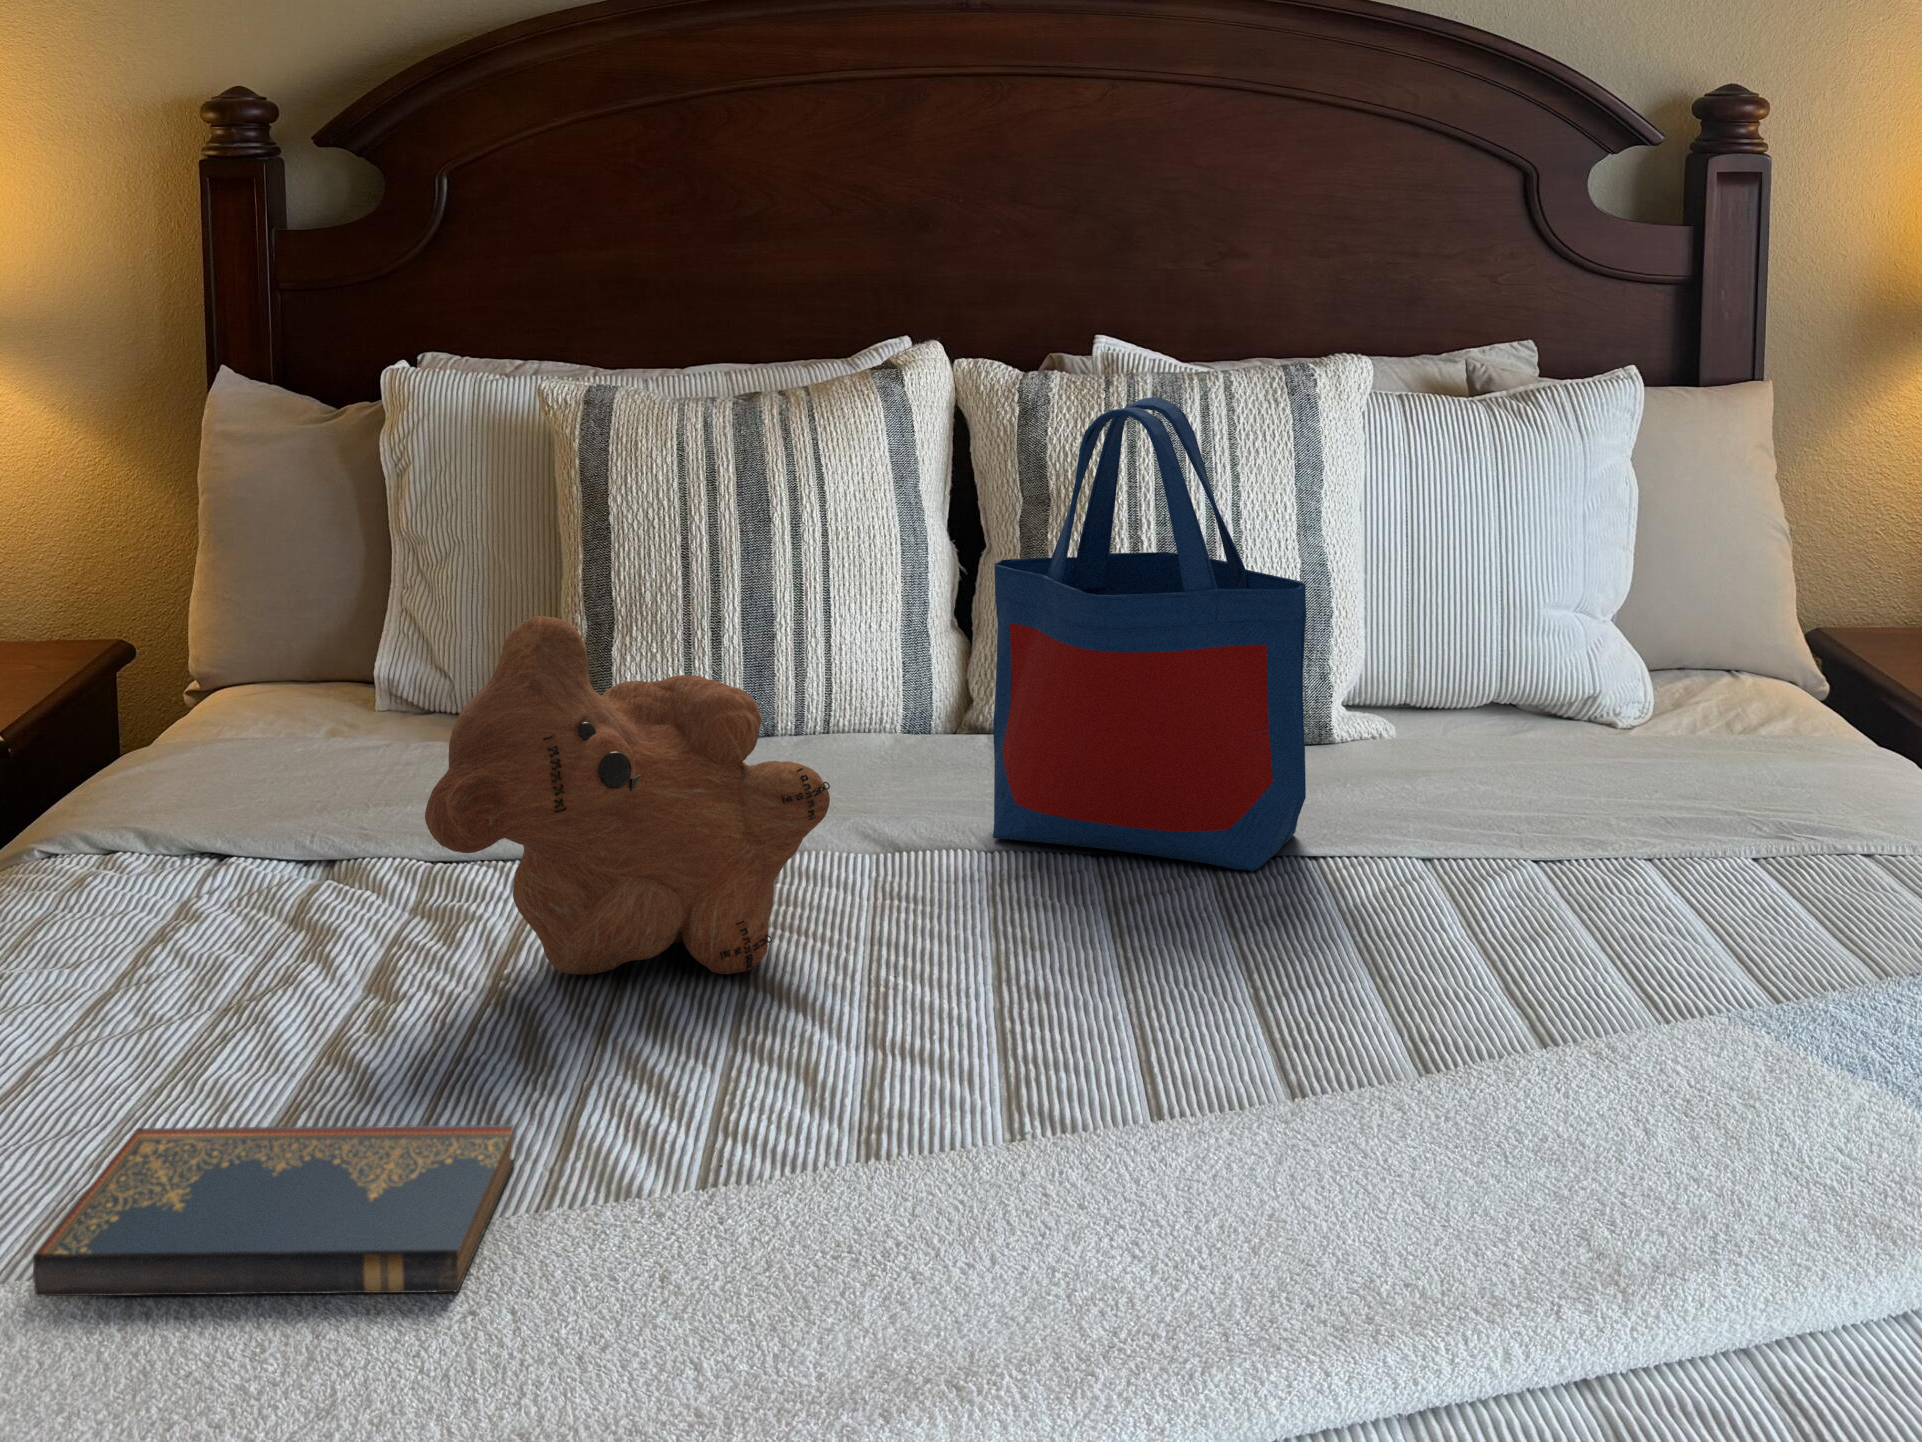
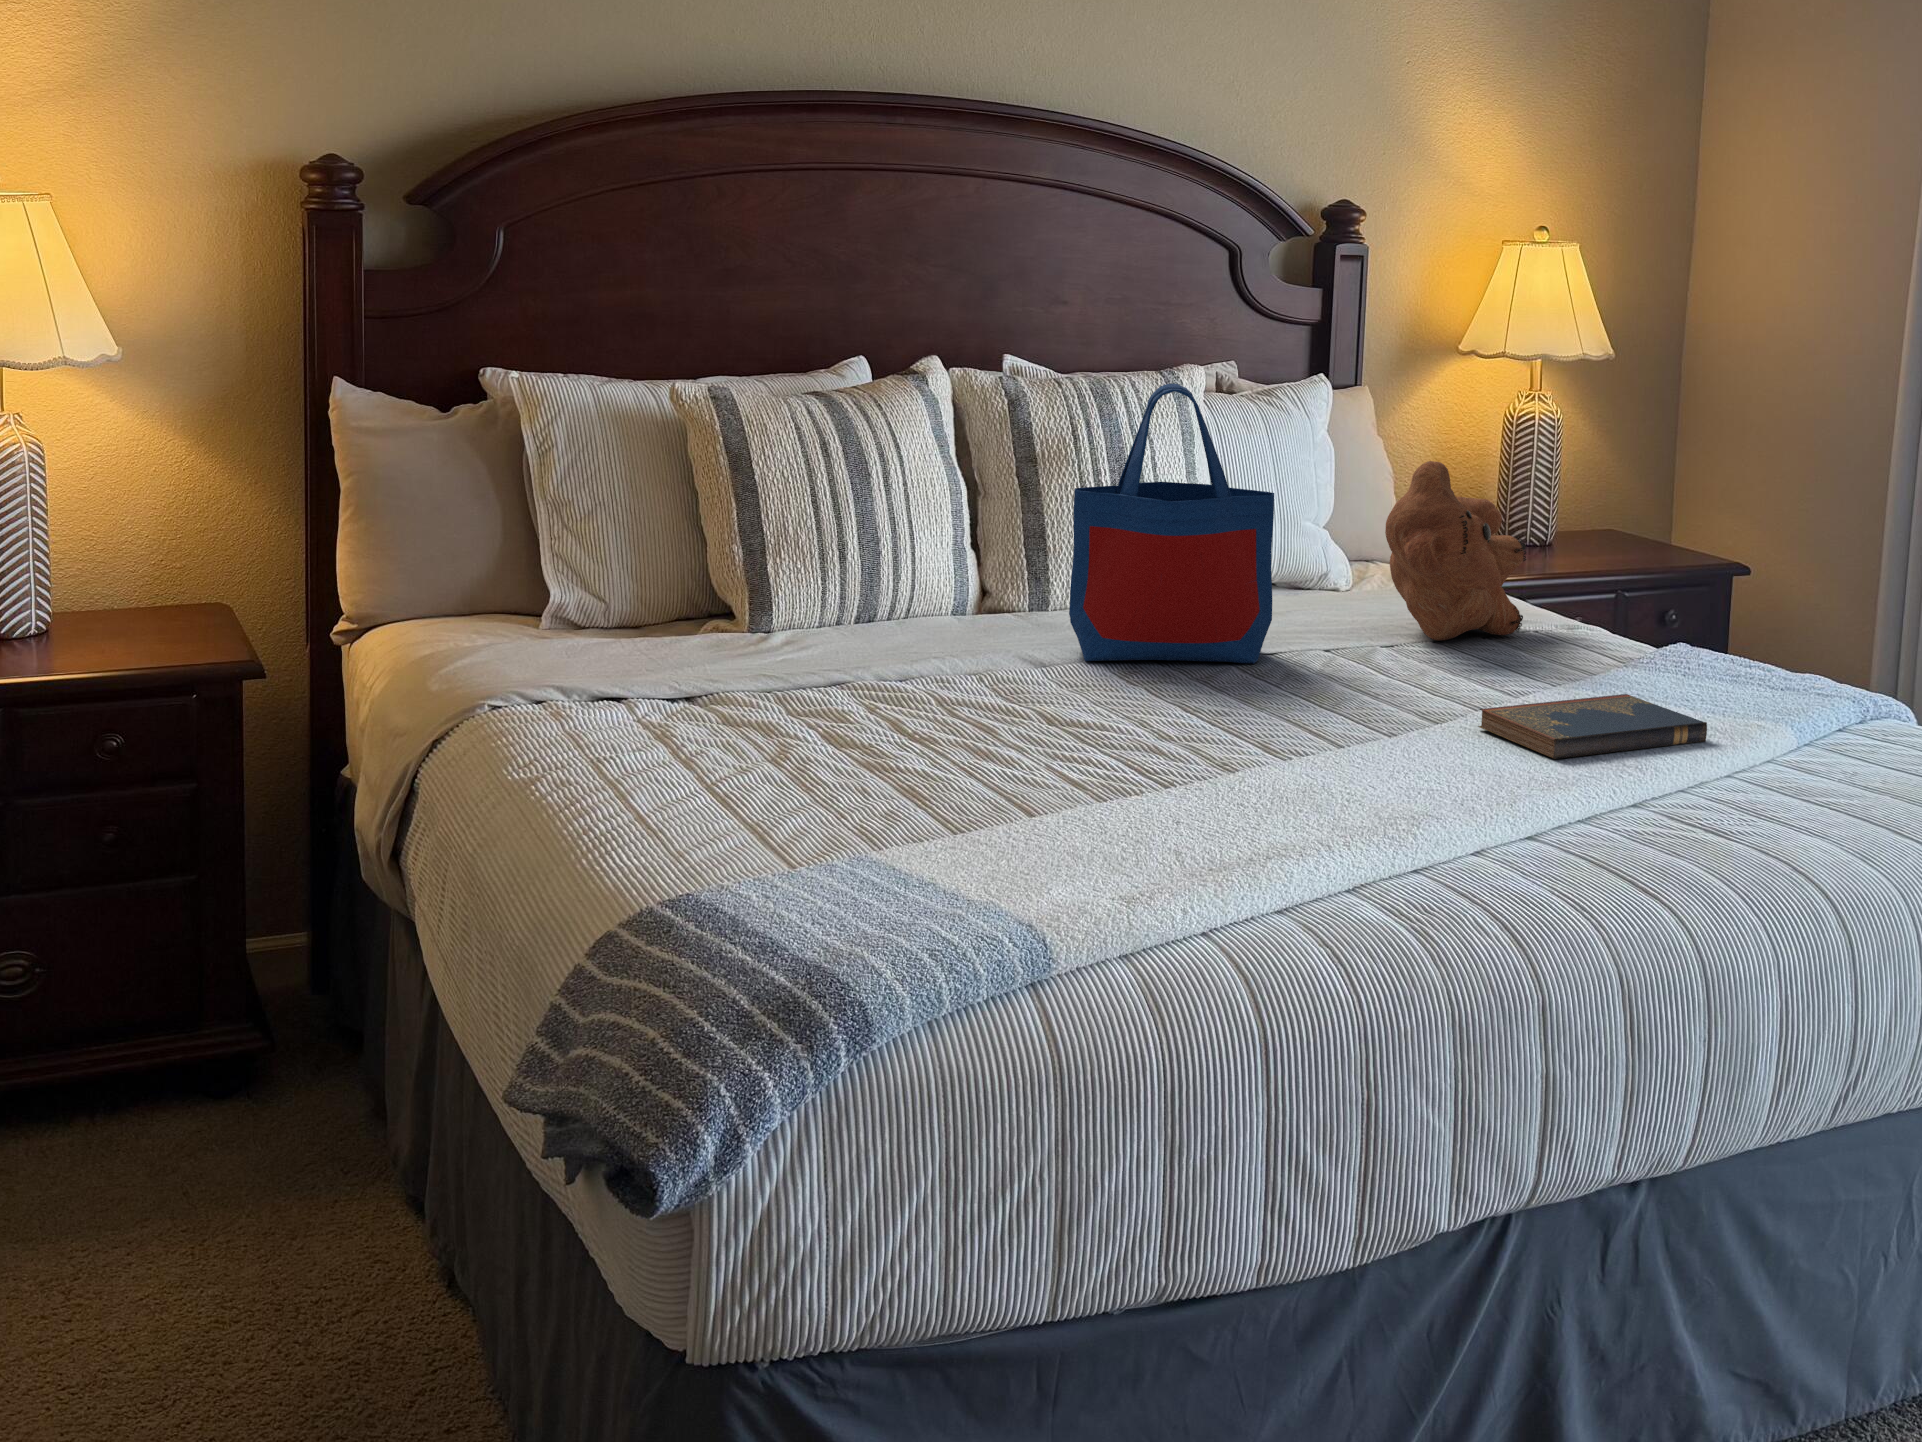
teddy bear: present [425,616,830,974] -> present [1385,461,1526,641]
hardcover book: present [33,1124,515,1296] -> present [1478,694,1707,759]

